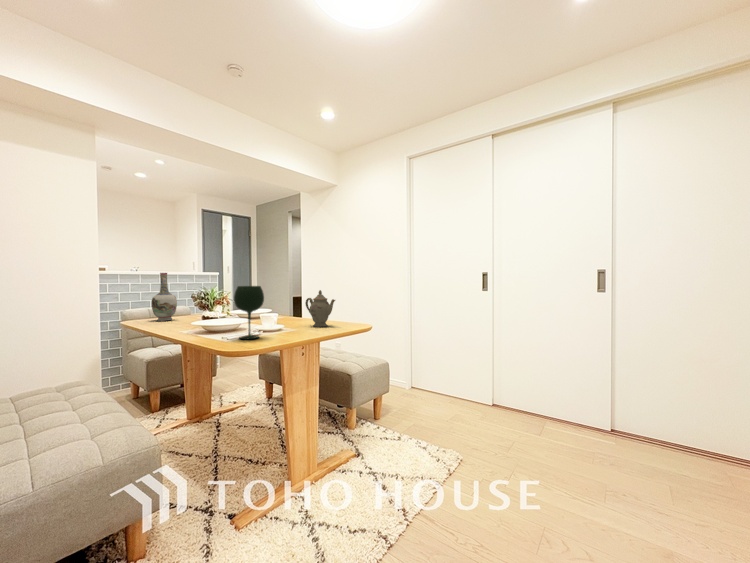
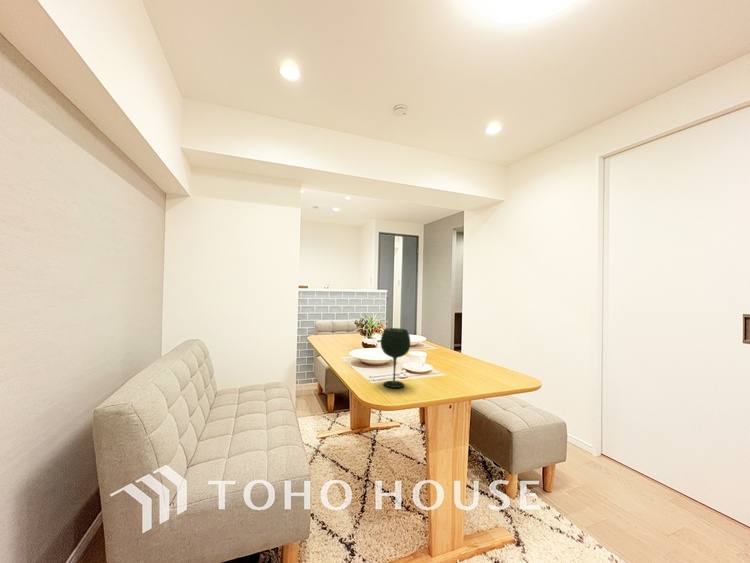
vase: present [152,273,177,321] -> none [327,298,345,340]
teapot: present [305,290,335,327] -> none [459,332,495,375]

